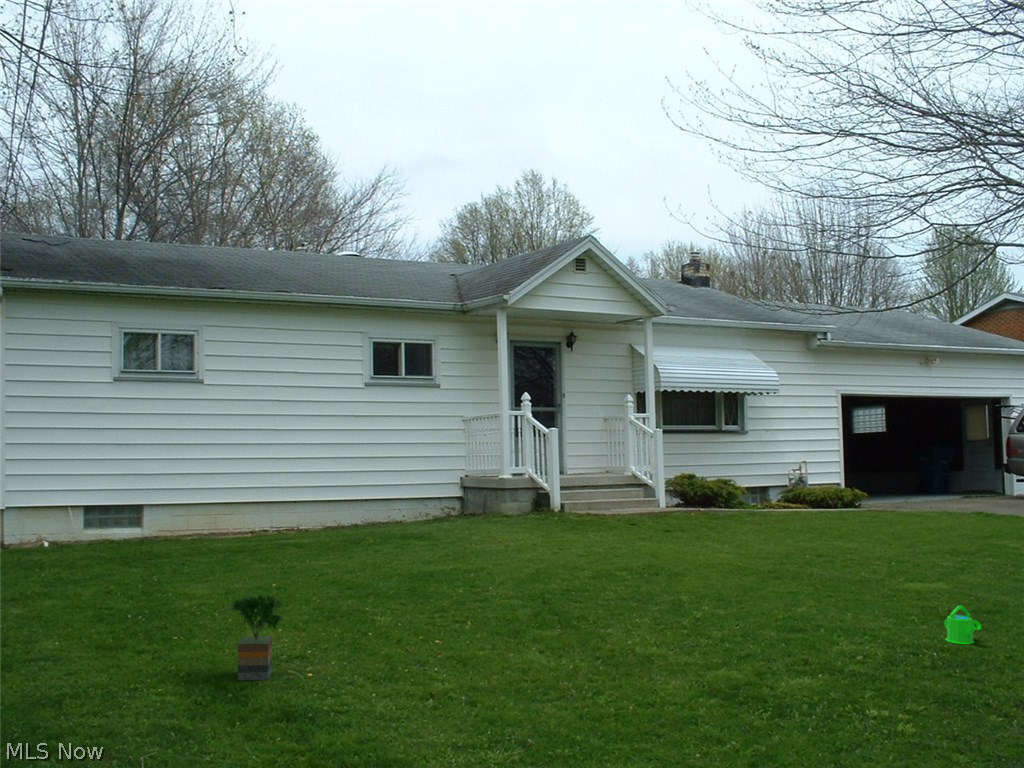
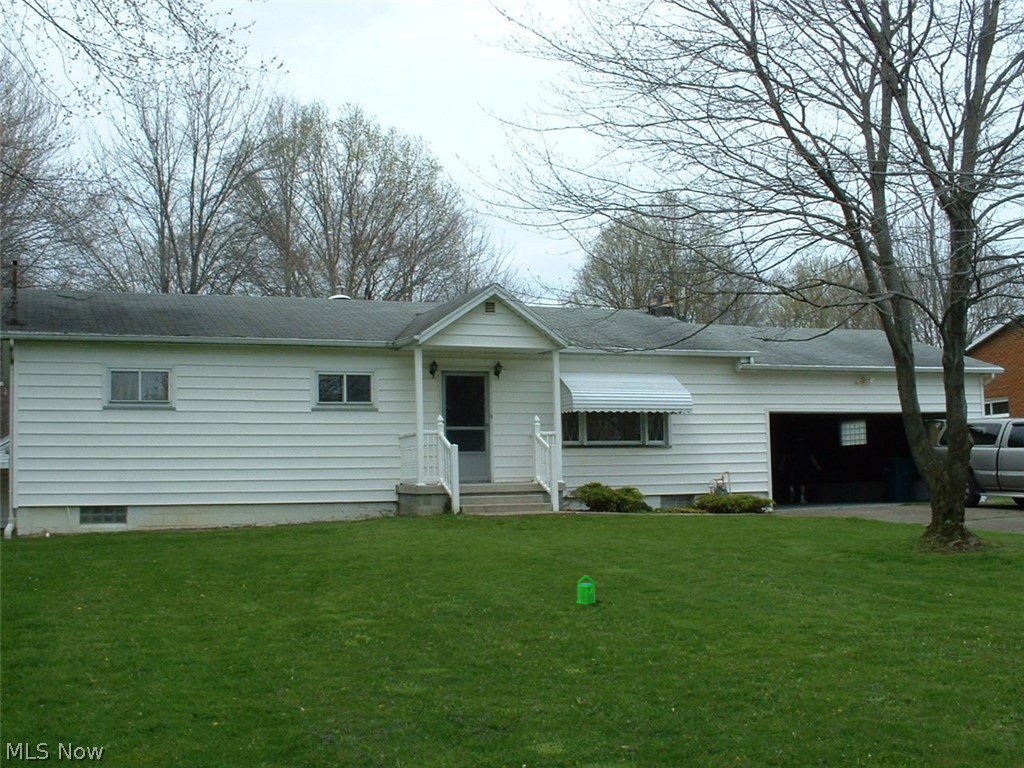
potted tree: present [231,595,284,680] -> none [45,557,83,614]

